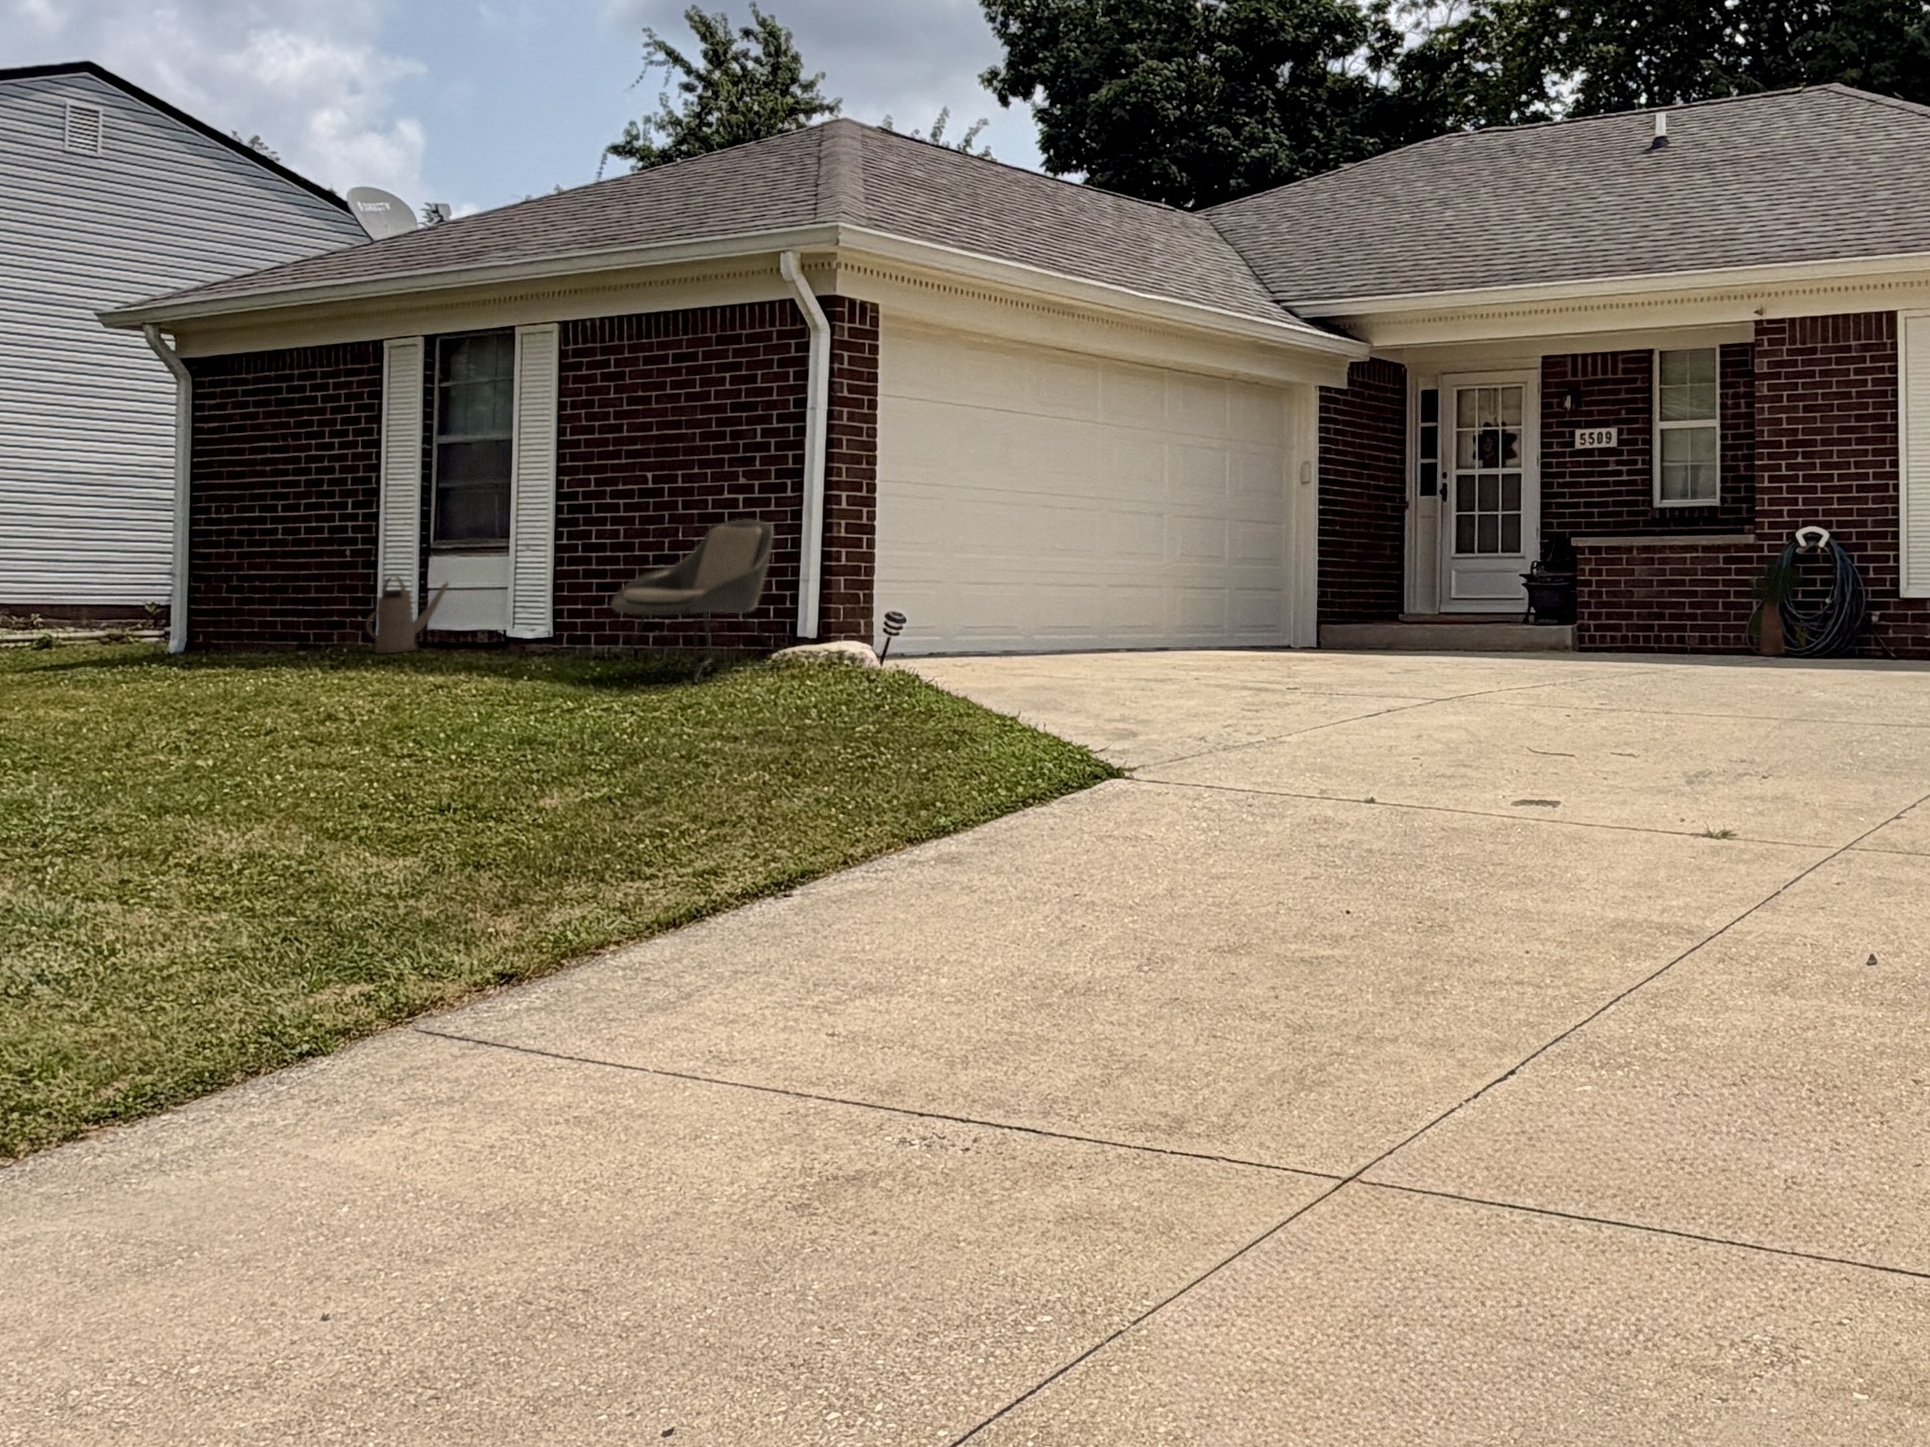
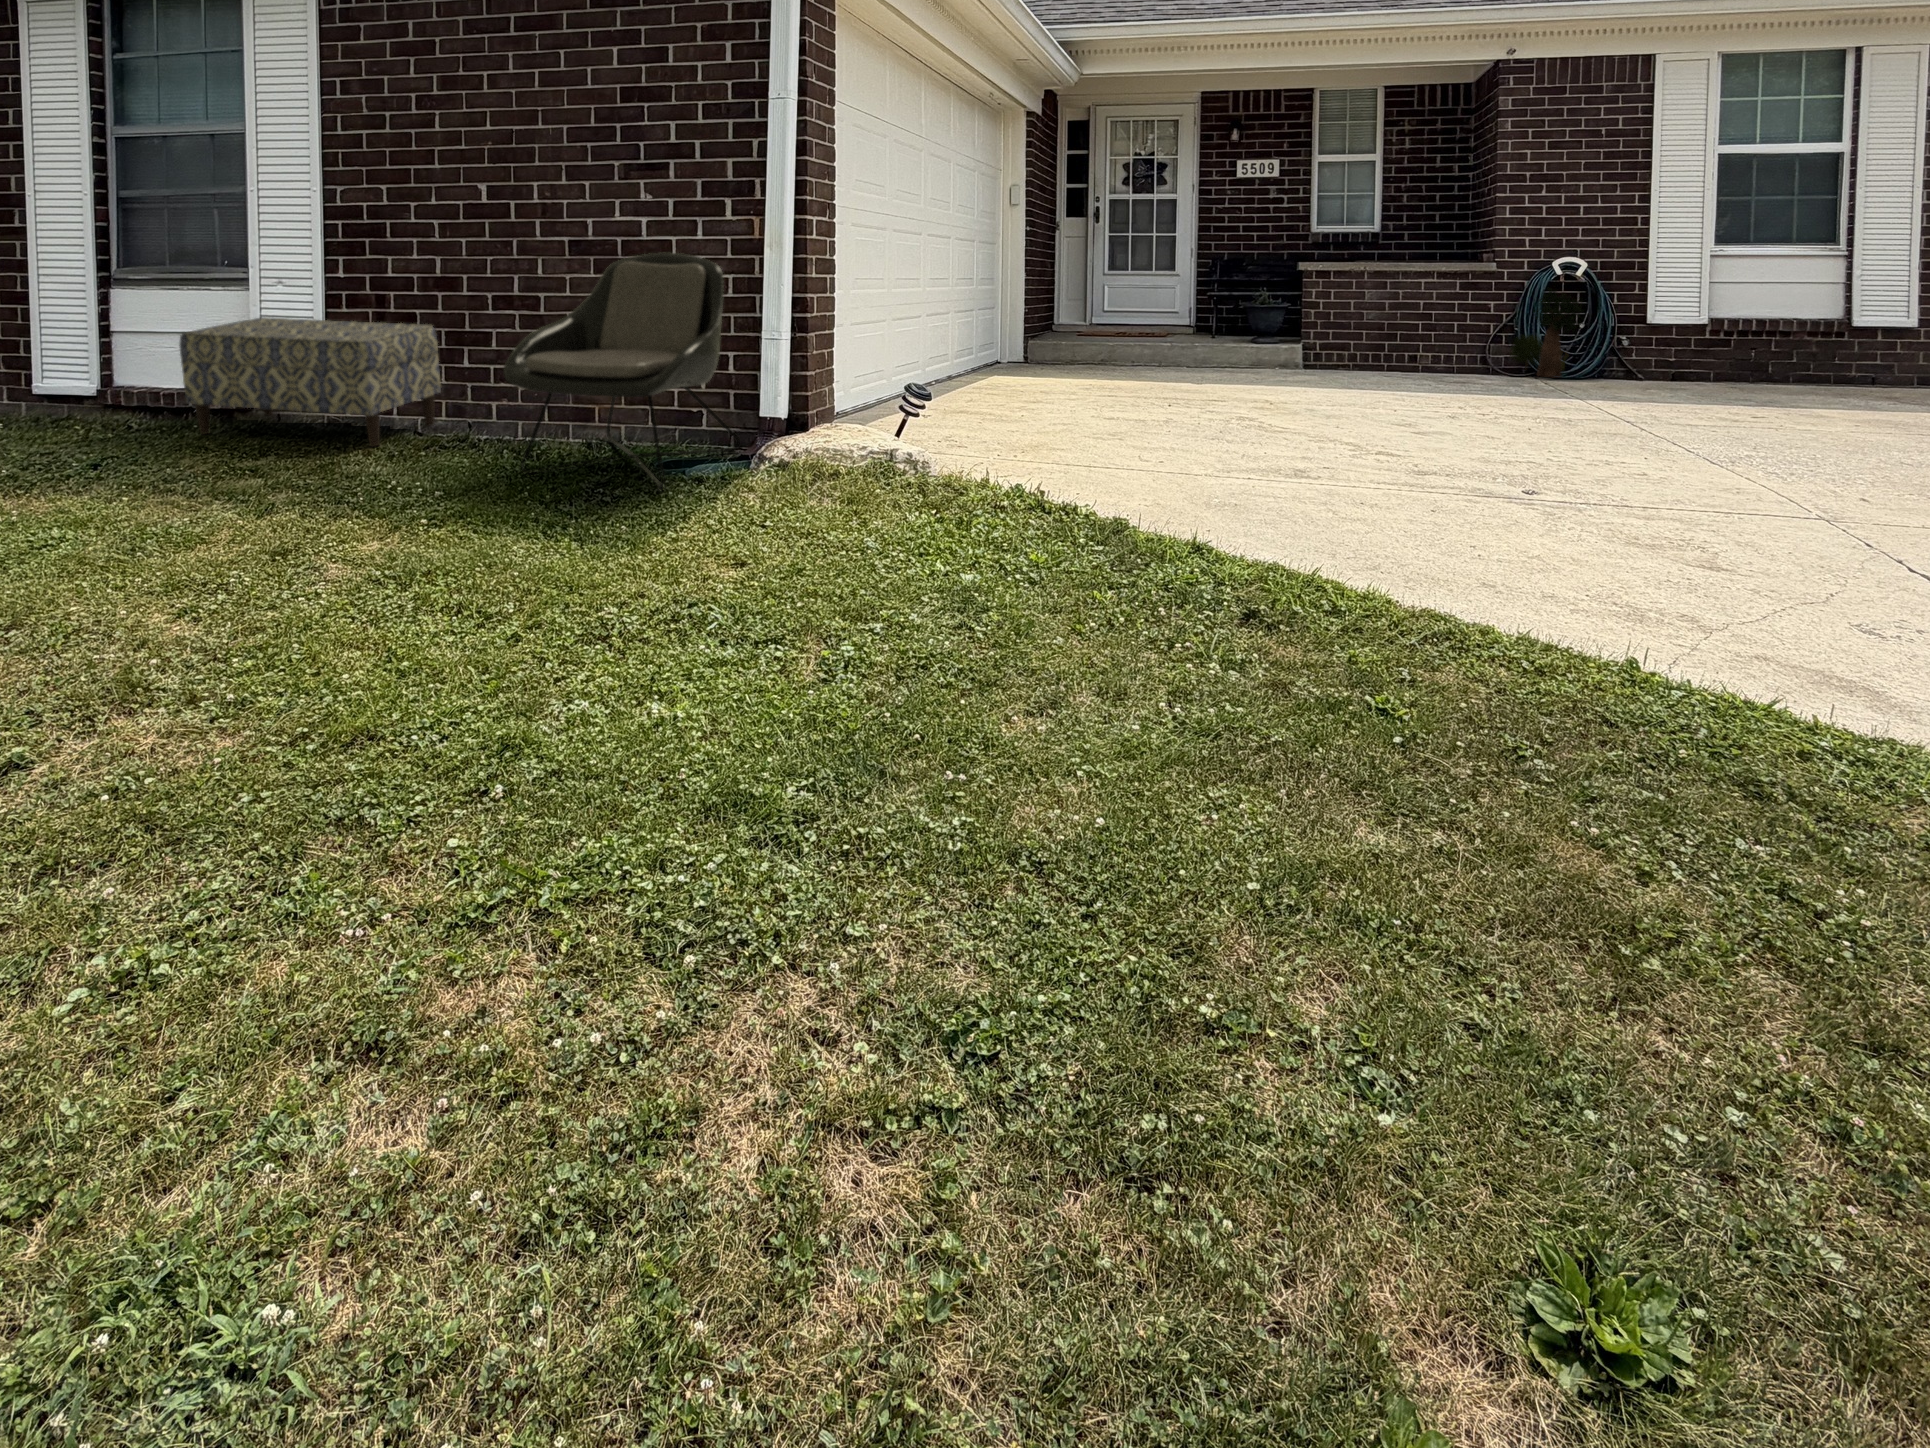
bench: none [446,575,617,664] -> present [179,317,441,447]
watering can: present [366,576,449,653] -> none [45,319,153,424]

